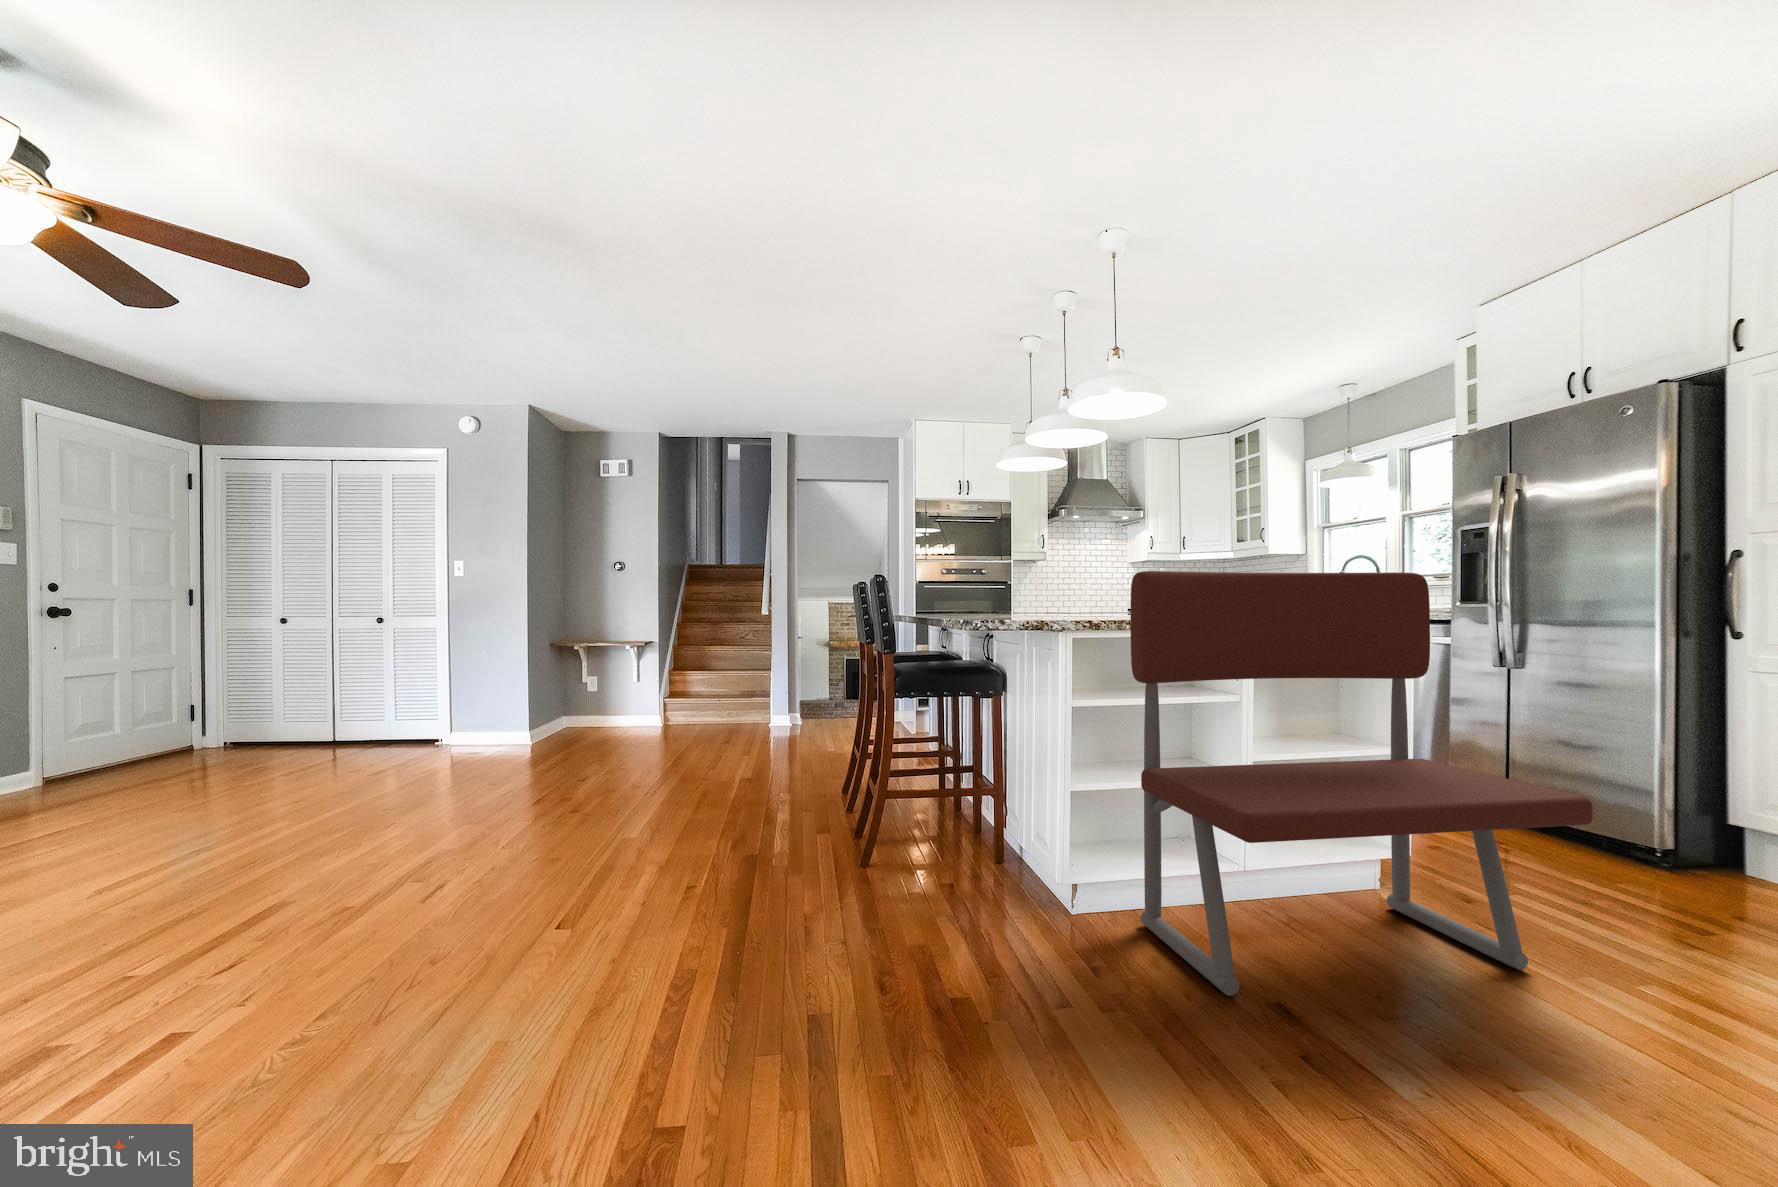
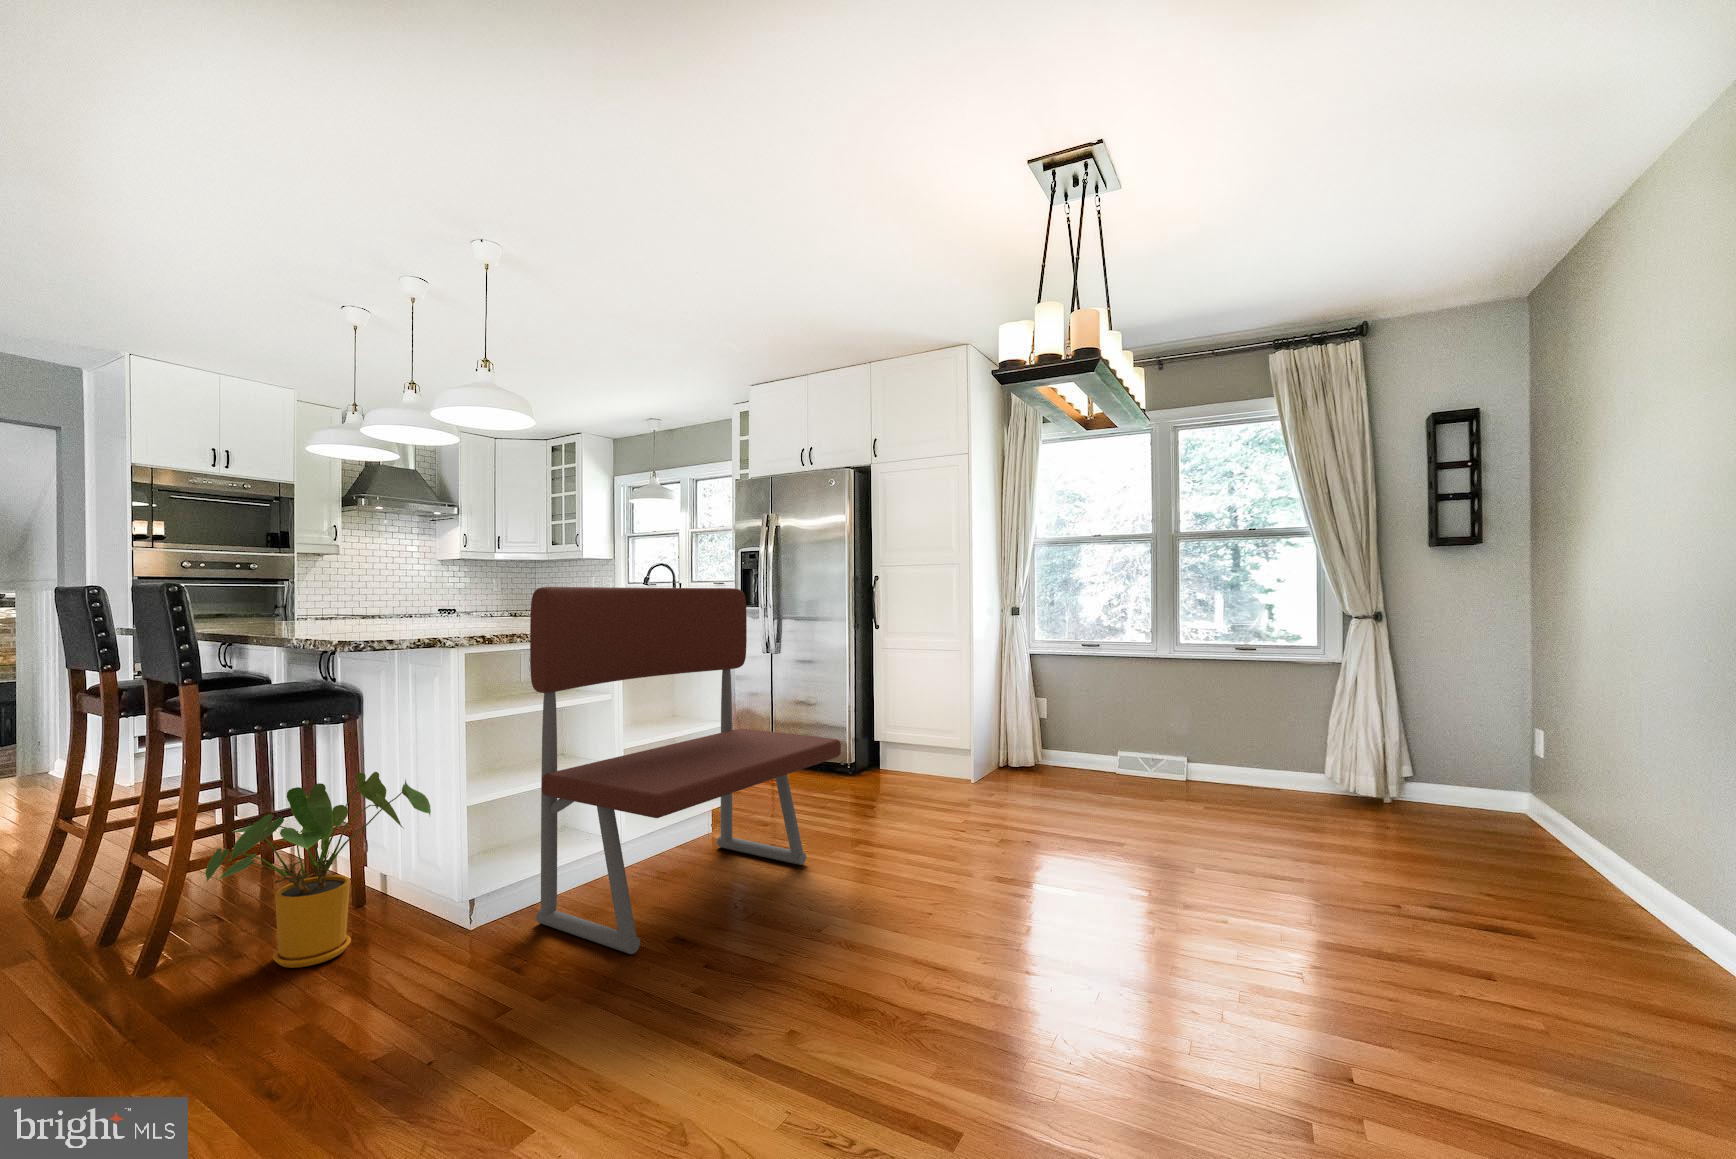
house plant: none [889,740,1050,896] -> present [206,772,431,968]

